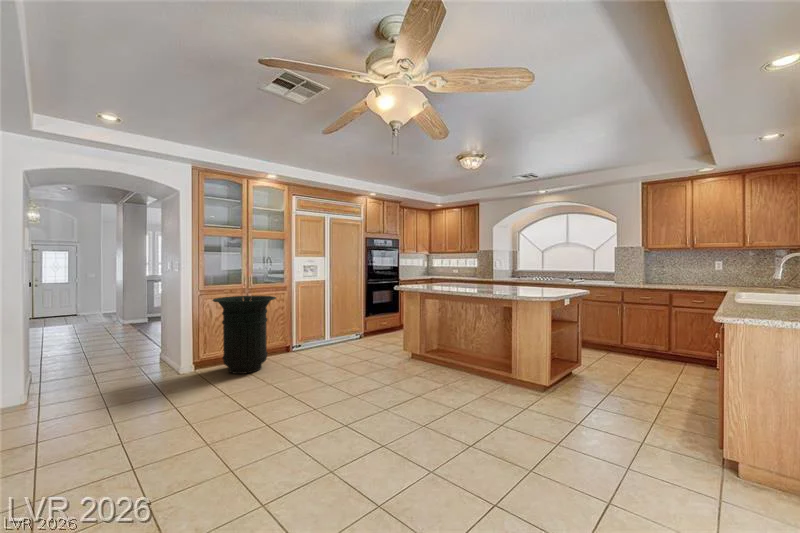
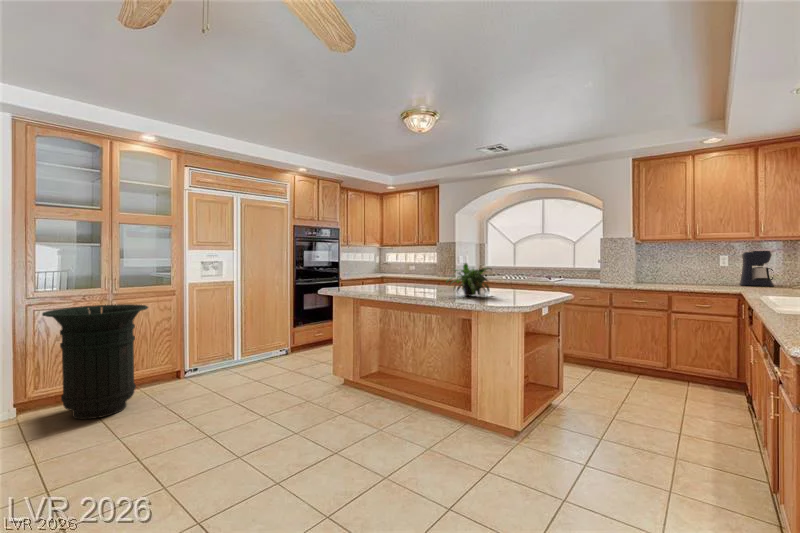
coffee maker: none [733,258,762,286] -> present [739,251,774,286]
potted plant: none [491,267,526,291] -> present [446,263,490,296]

